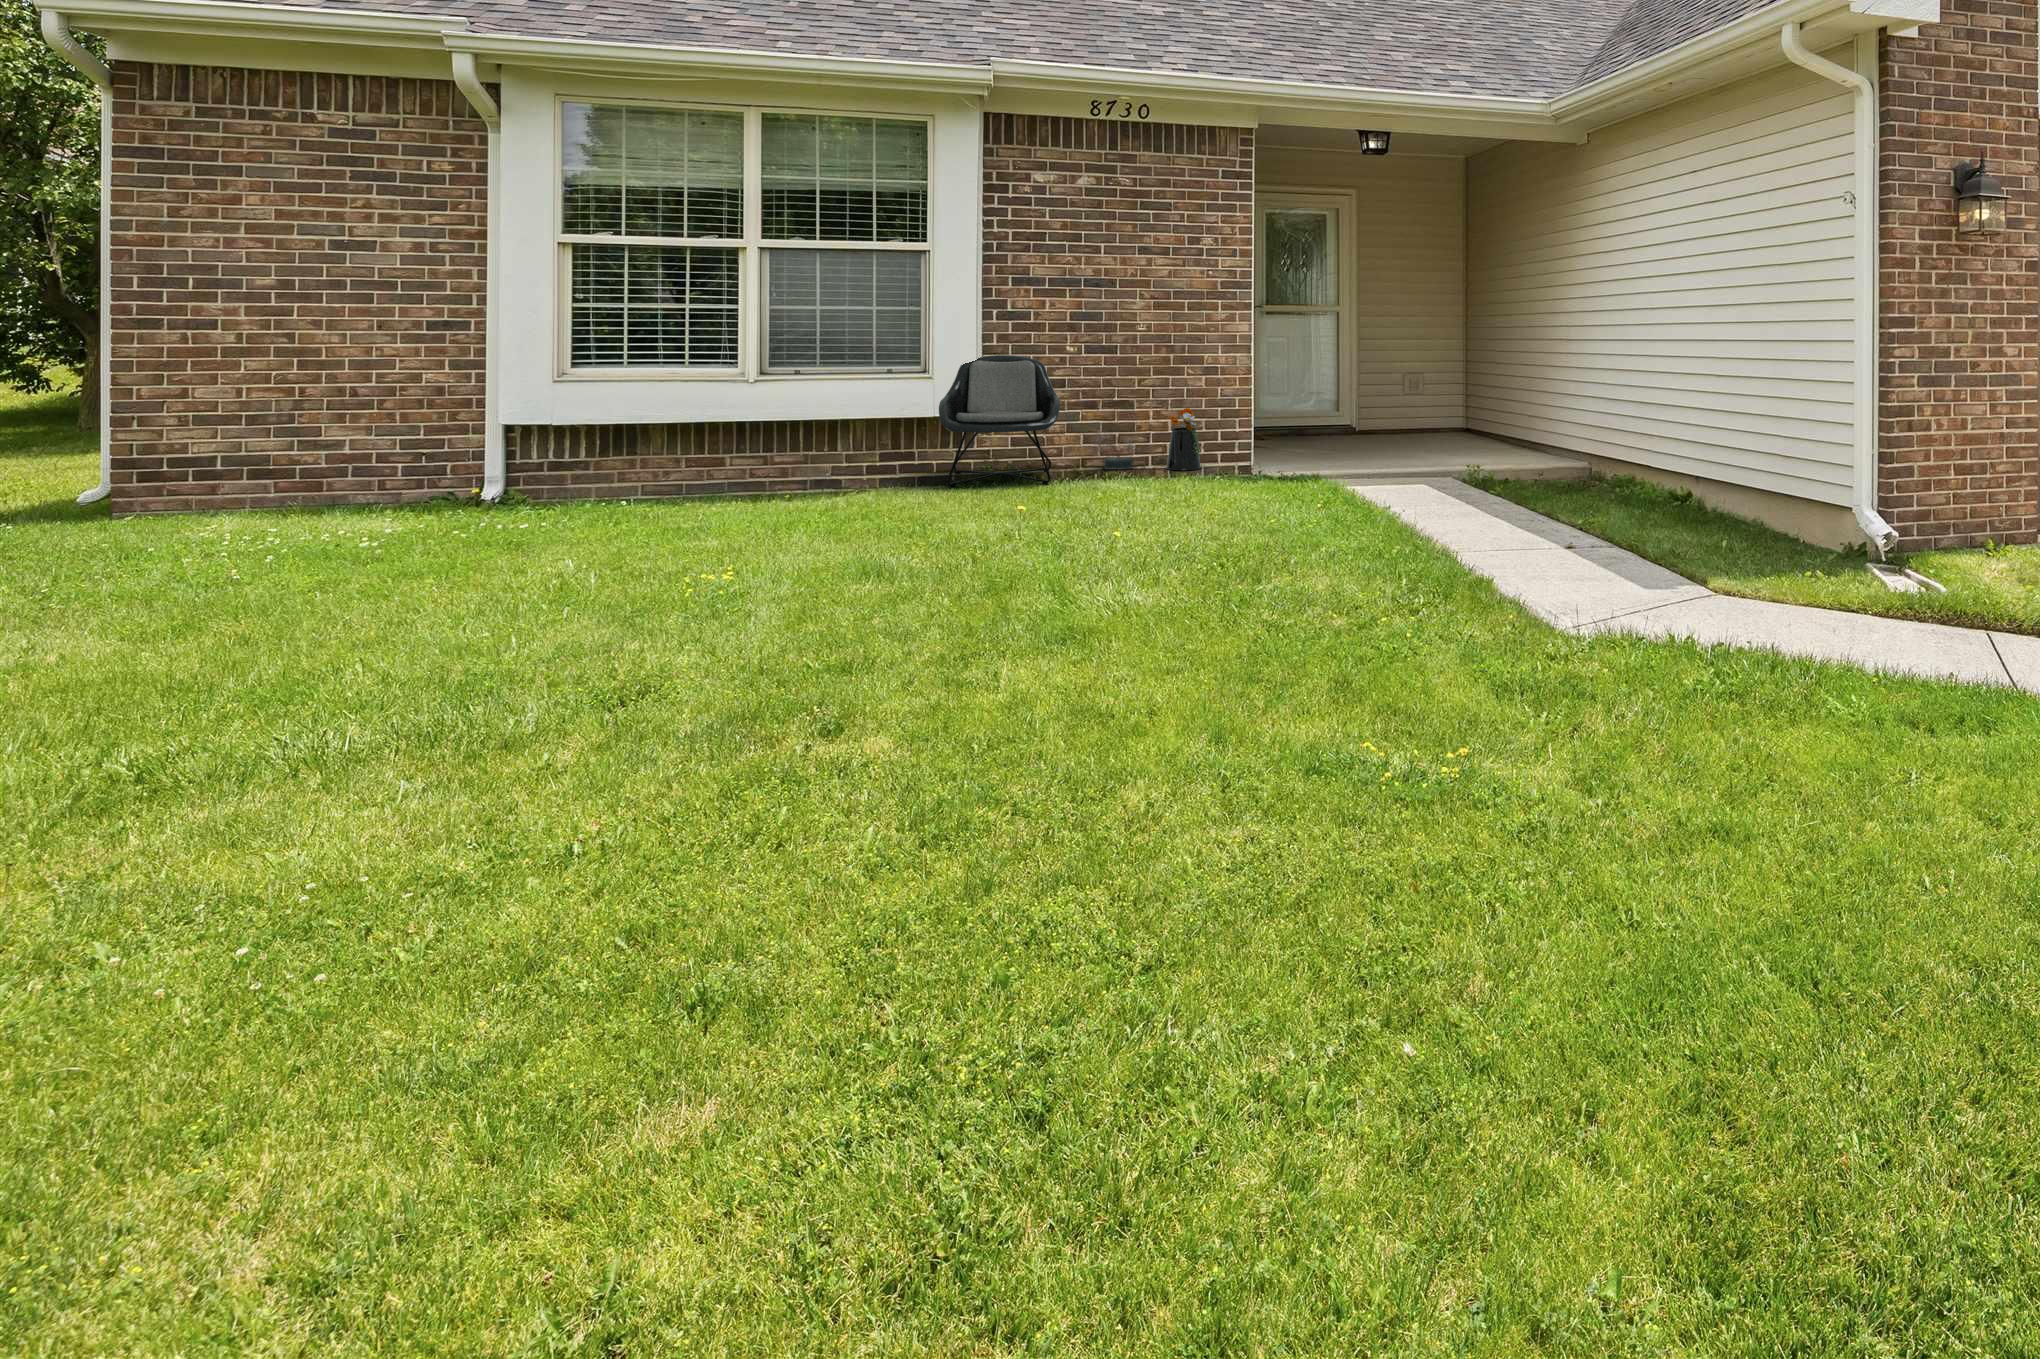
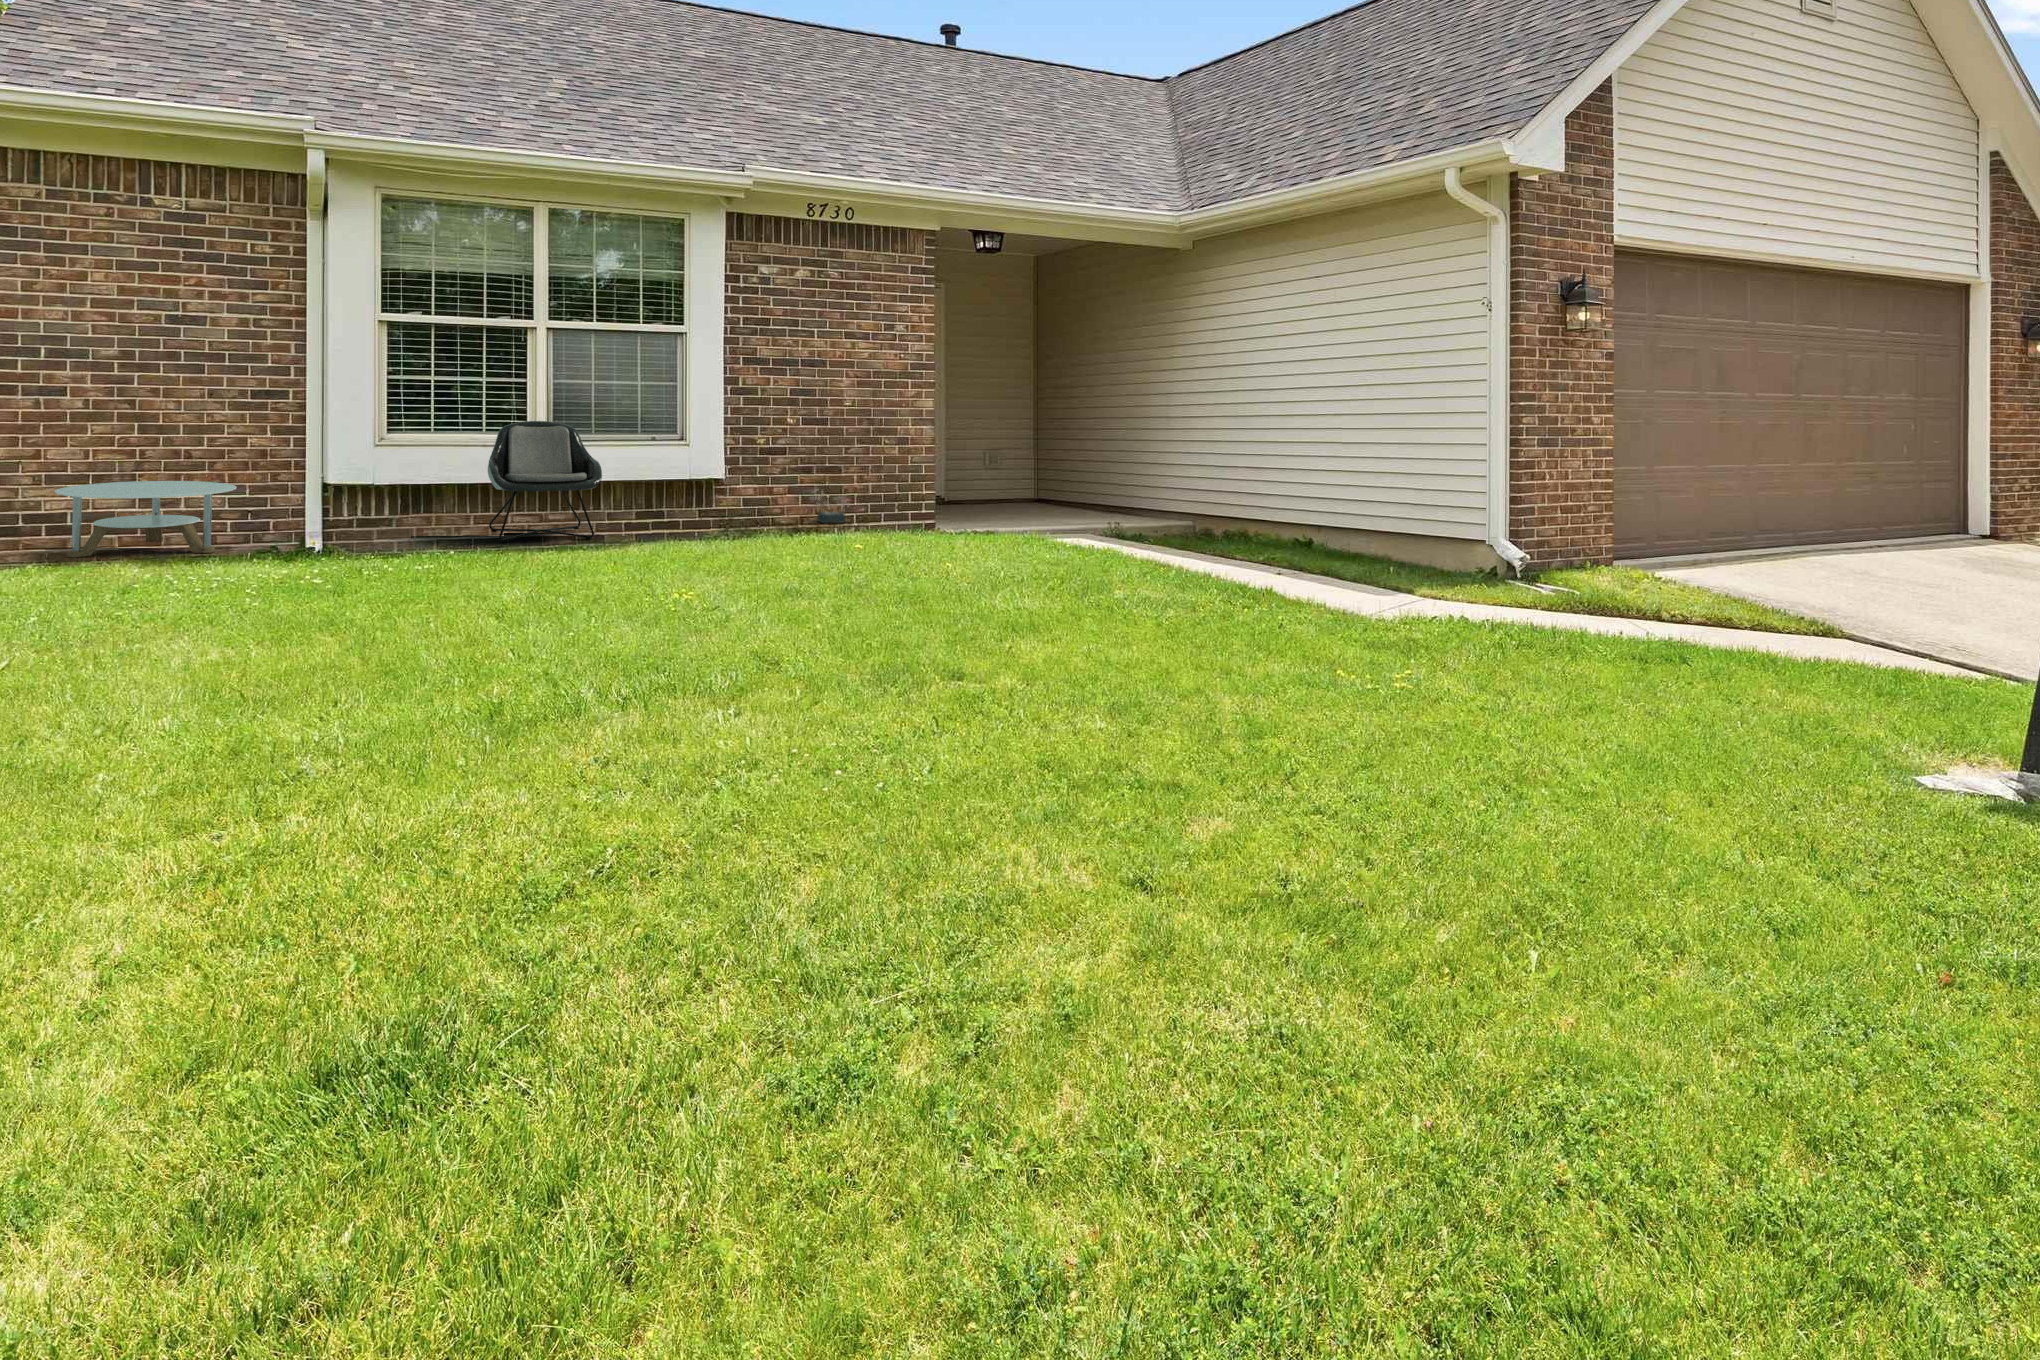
lounge chair: present [939,355,1060,487] -> present [488,421,602,543]
watering can: present [1166,408,1202,470] -> none [870,469,901,523]
round table: none [158,423,385,510] -> present [55,481,237,557]

